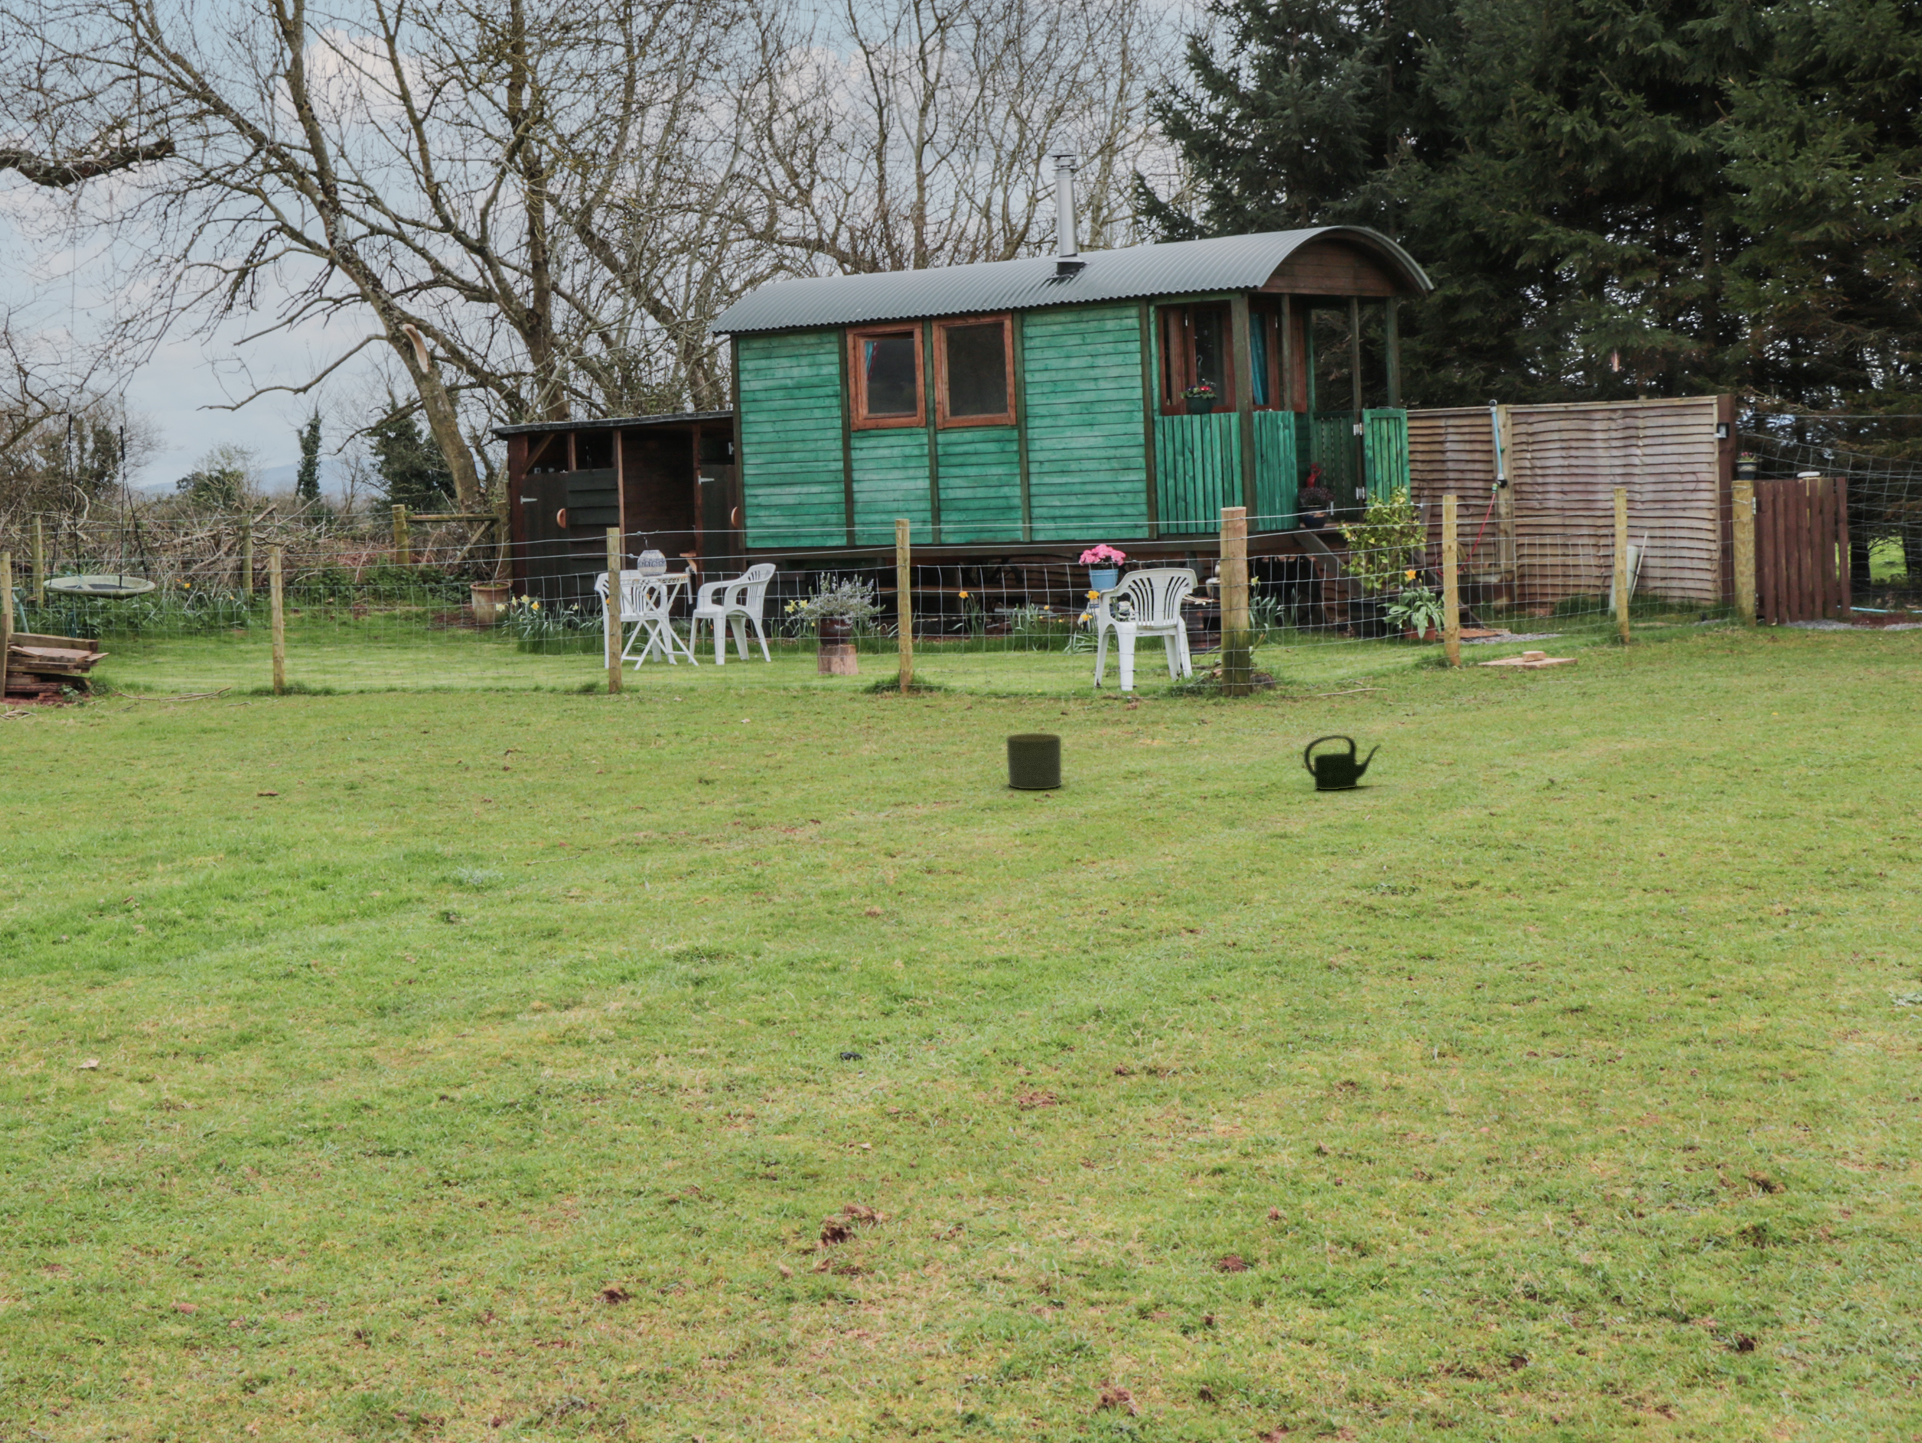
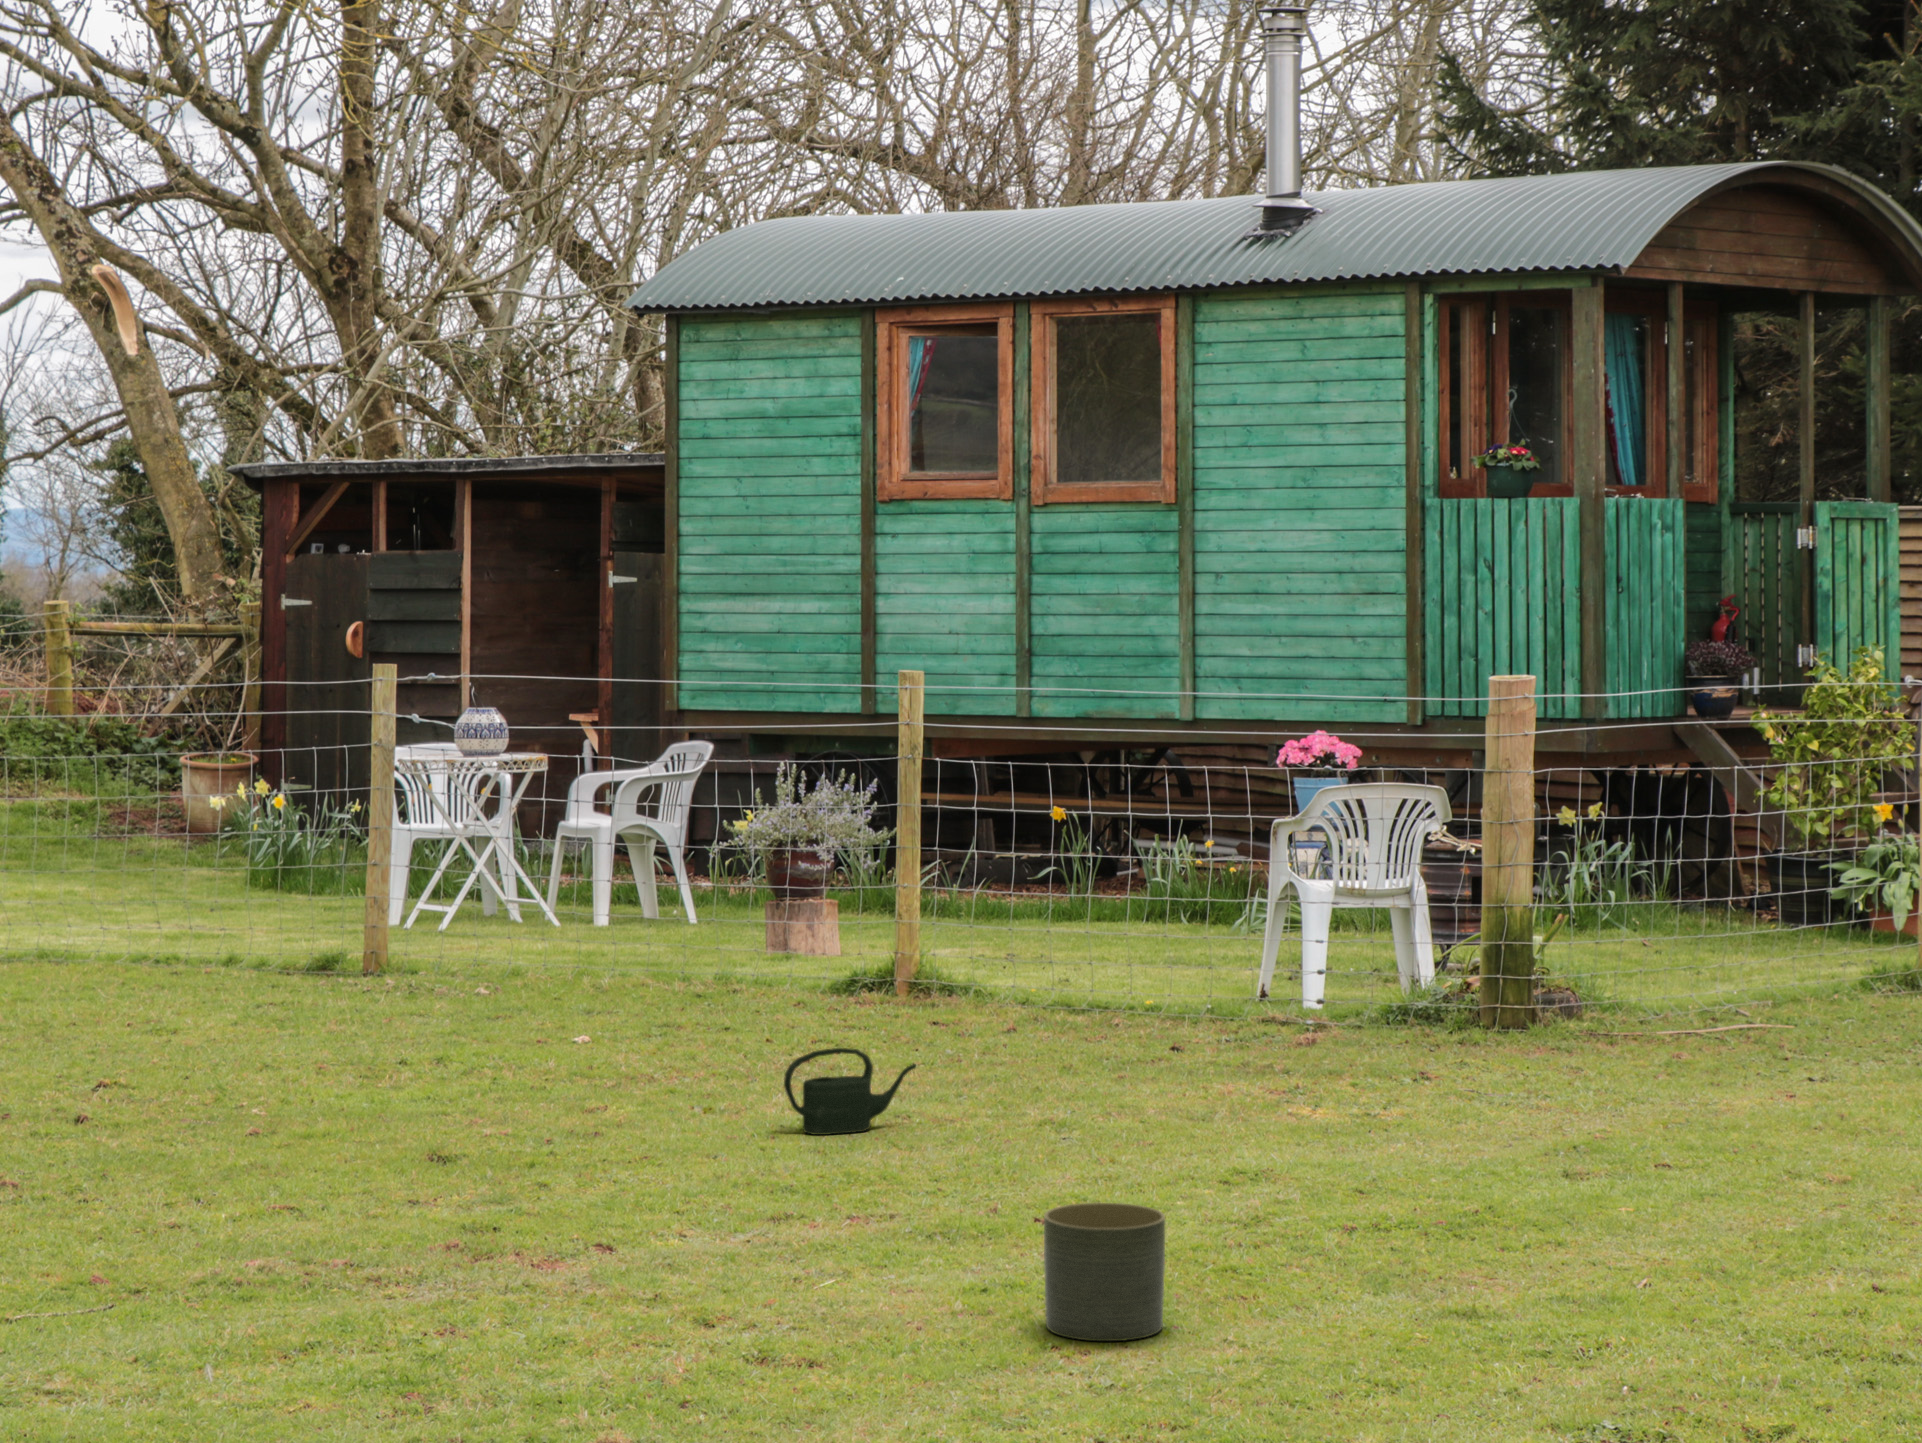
watering can: present [1304,735,1380,790] -> present [784,1048,916,1135]

